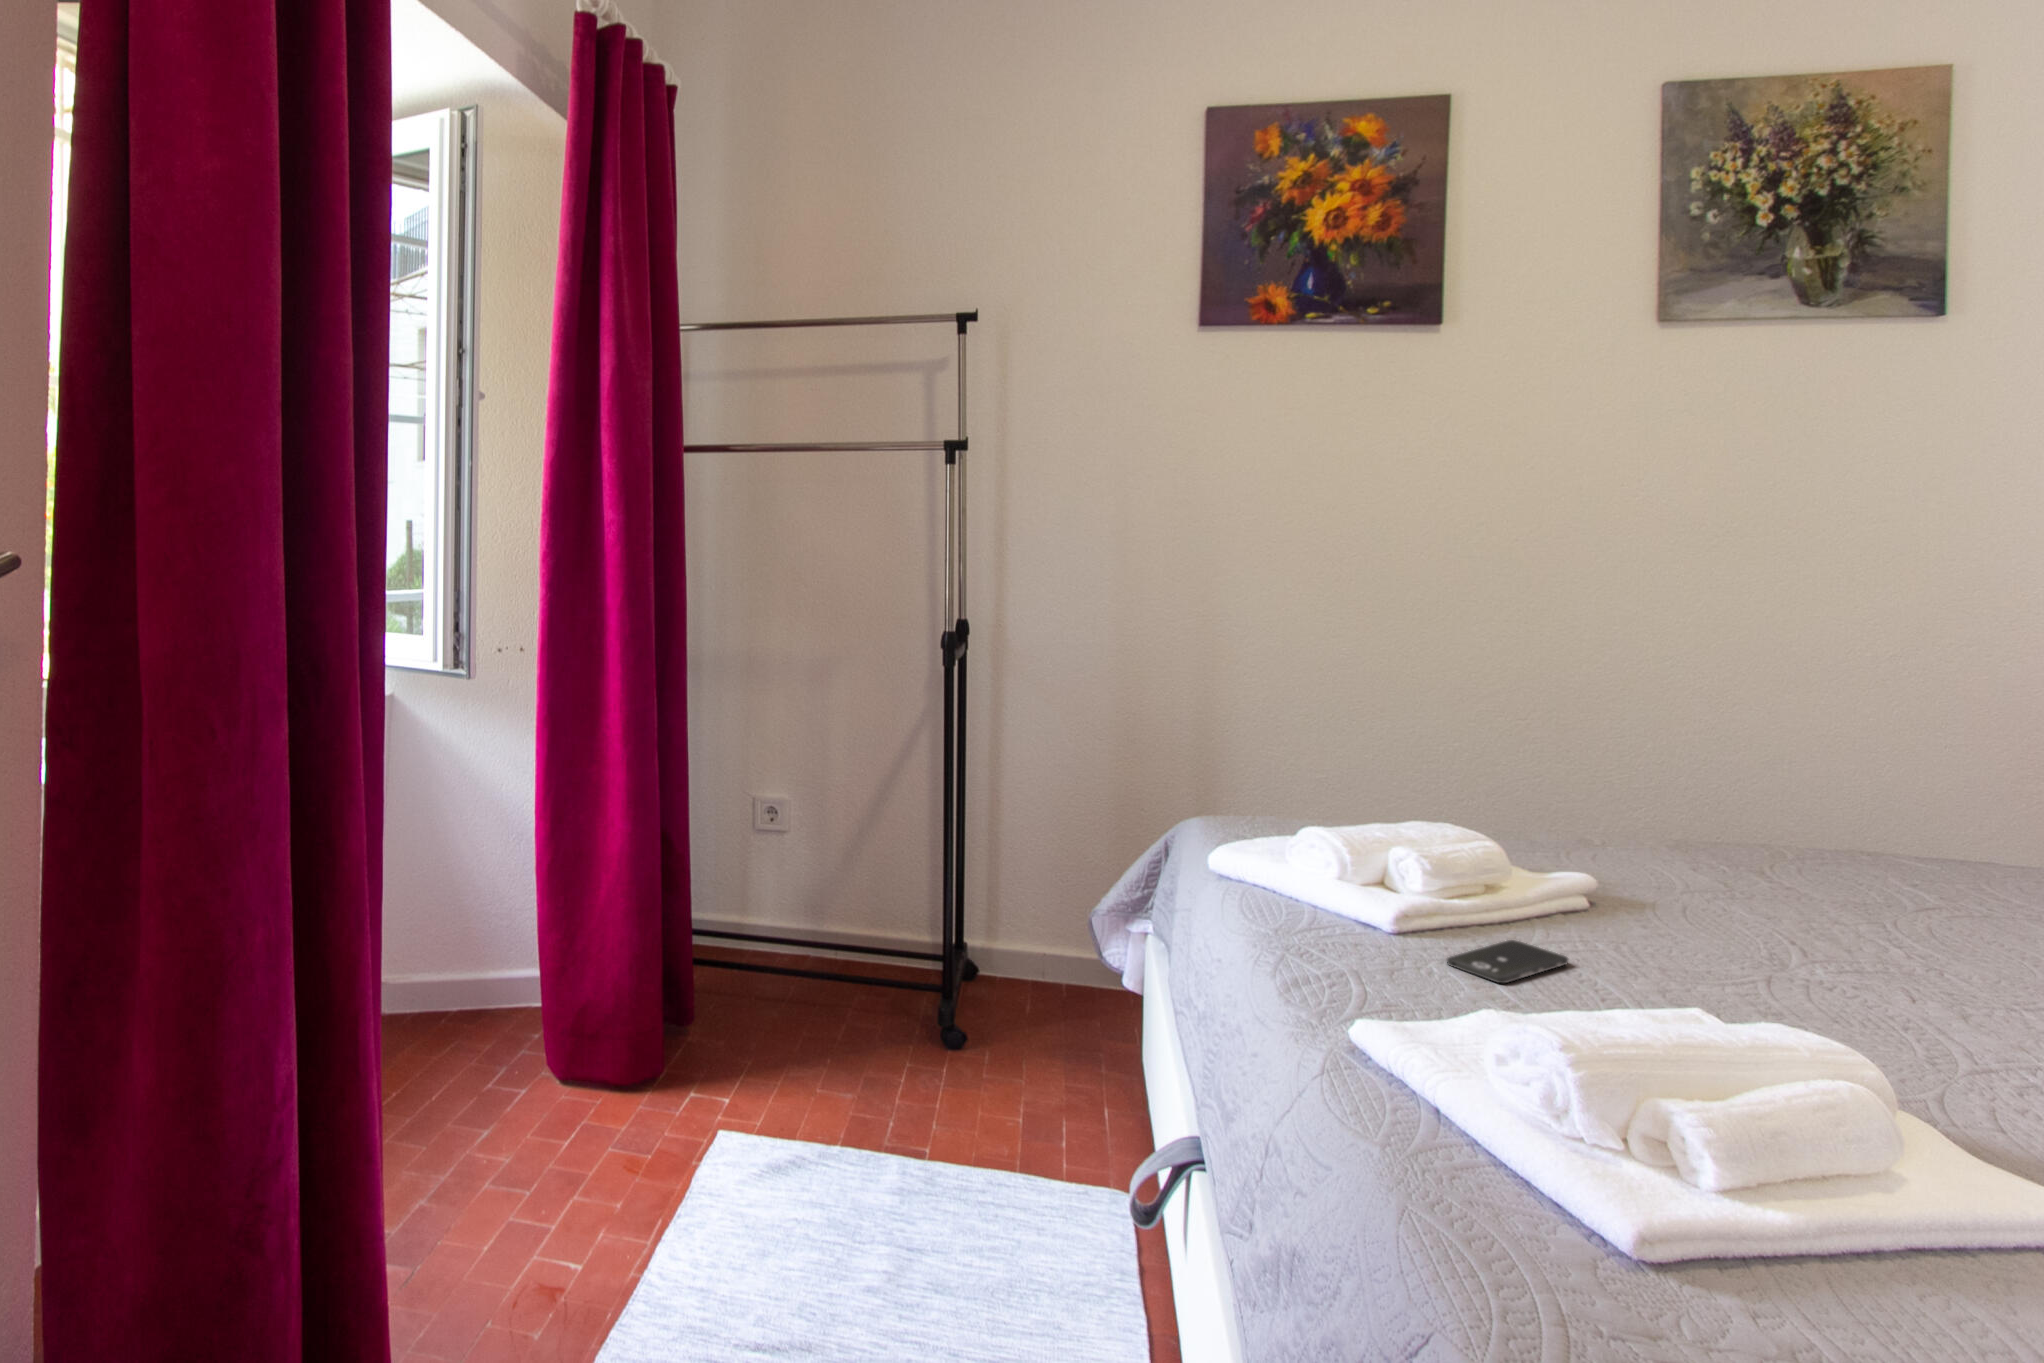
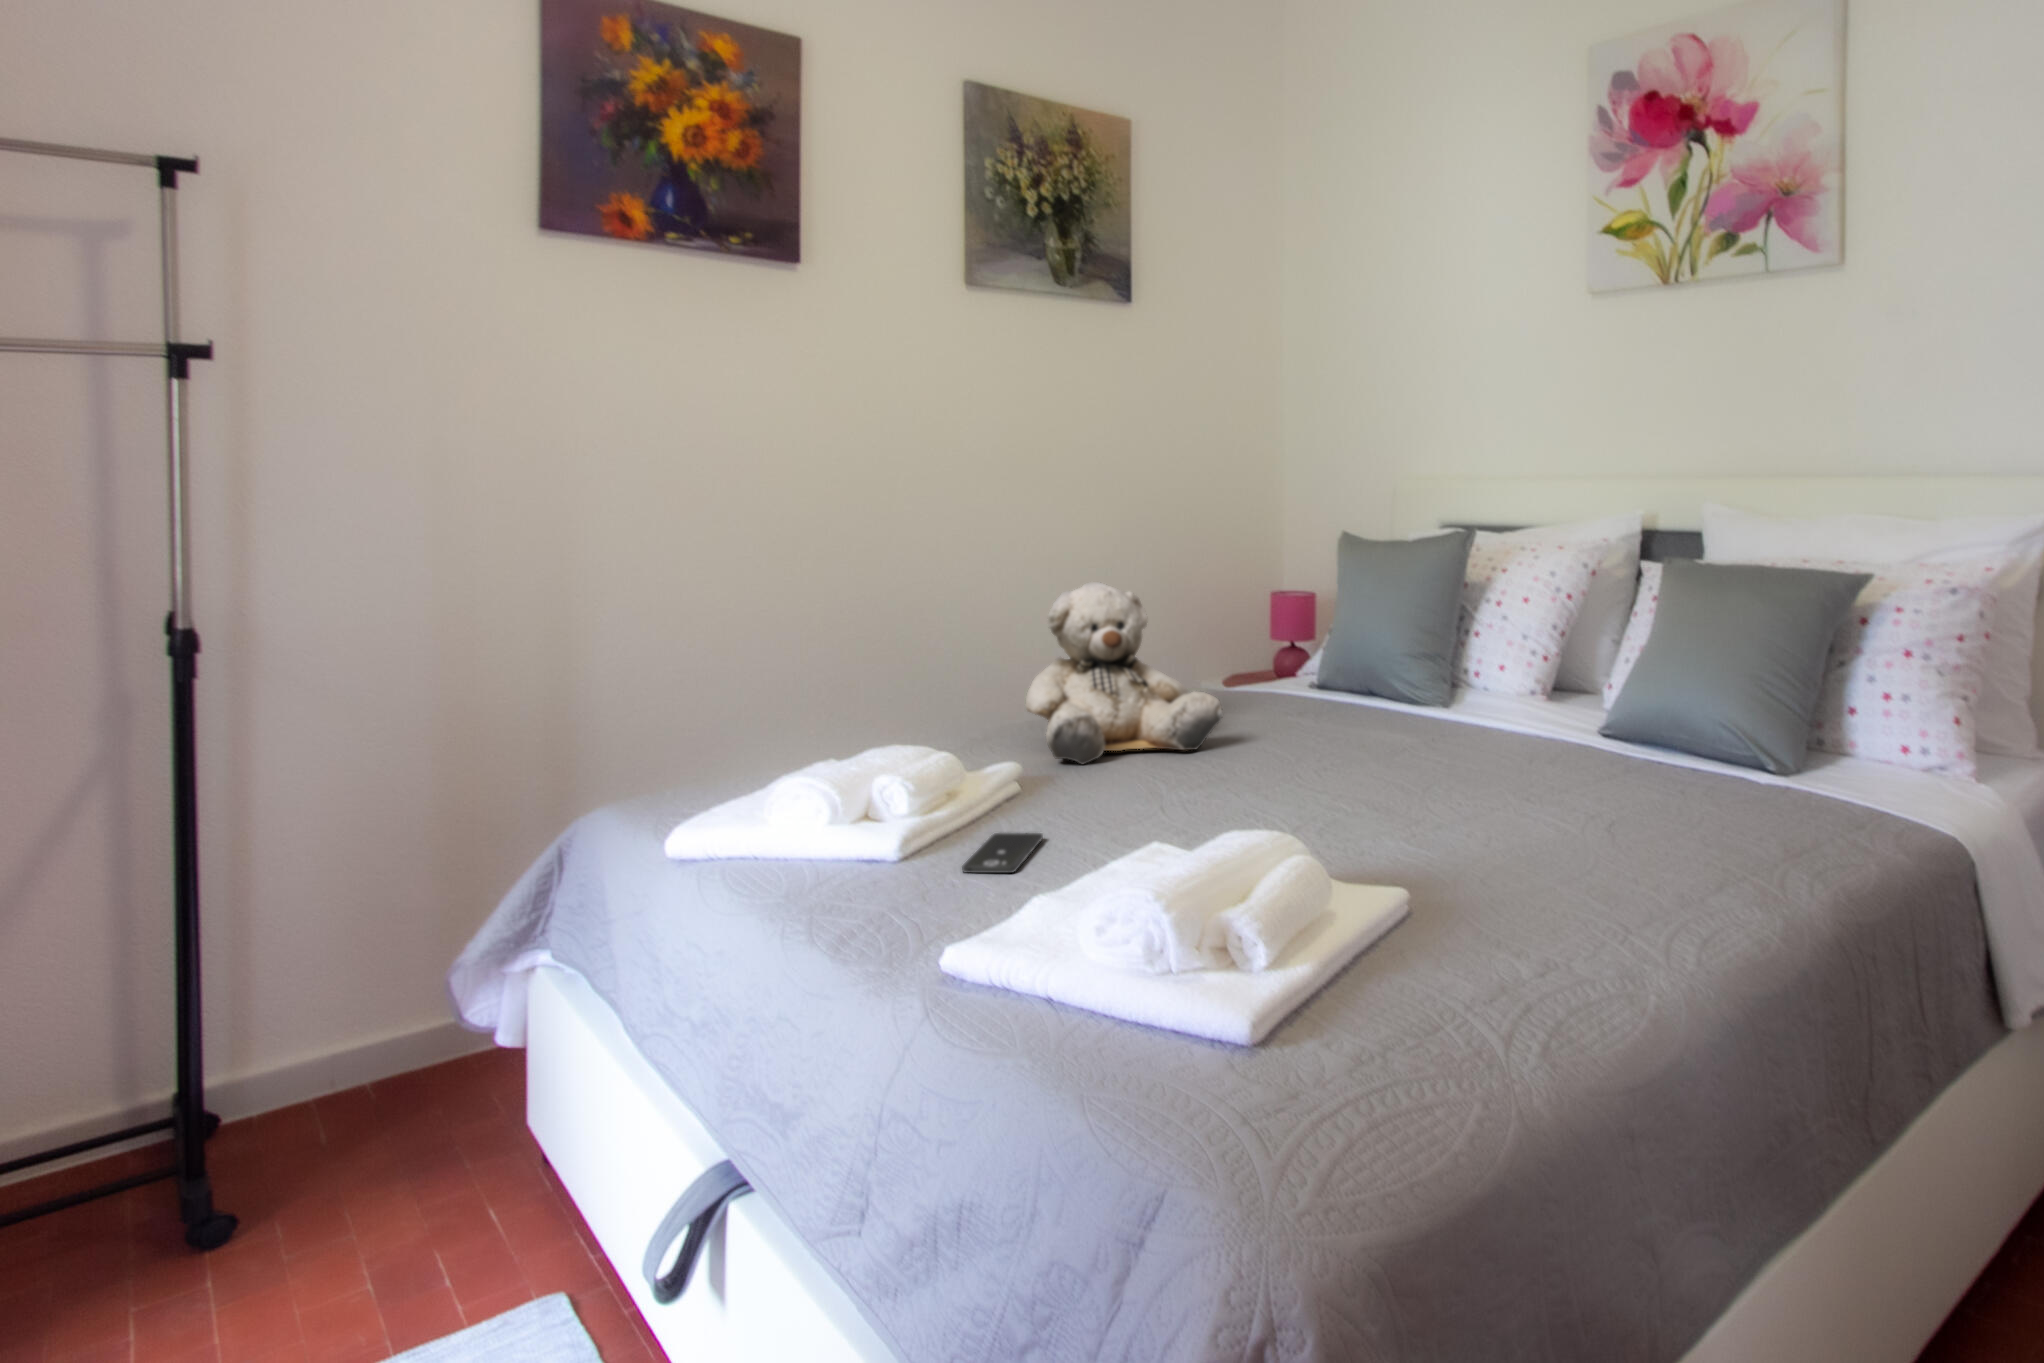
teddy bear: none [1643,685,1964,935] -> present [1026,582,1223,764]

